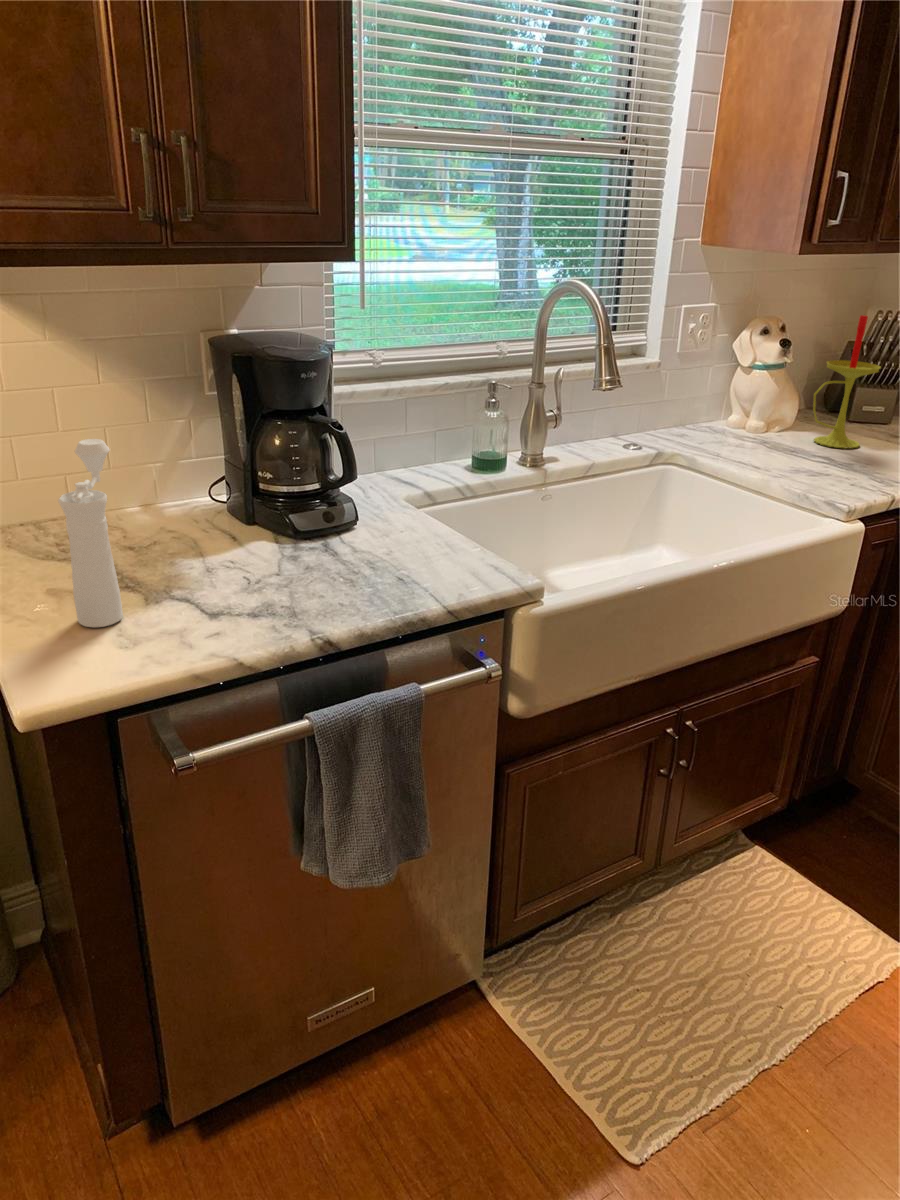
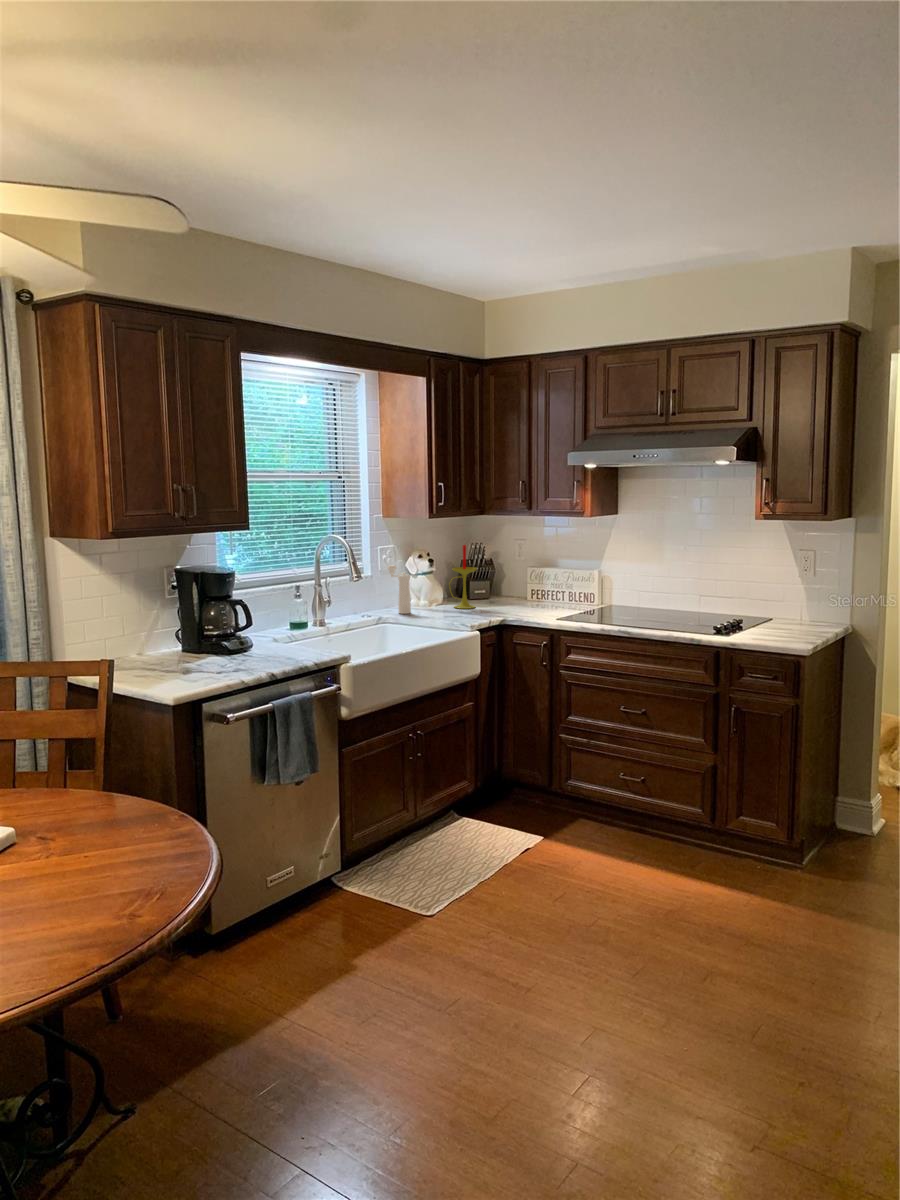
pepper mill: present [58,439,123,627] -> present [387,565,411,614]

